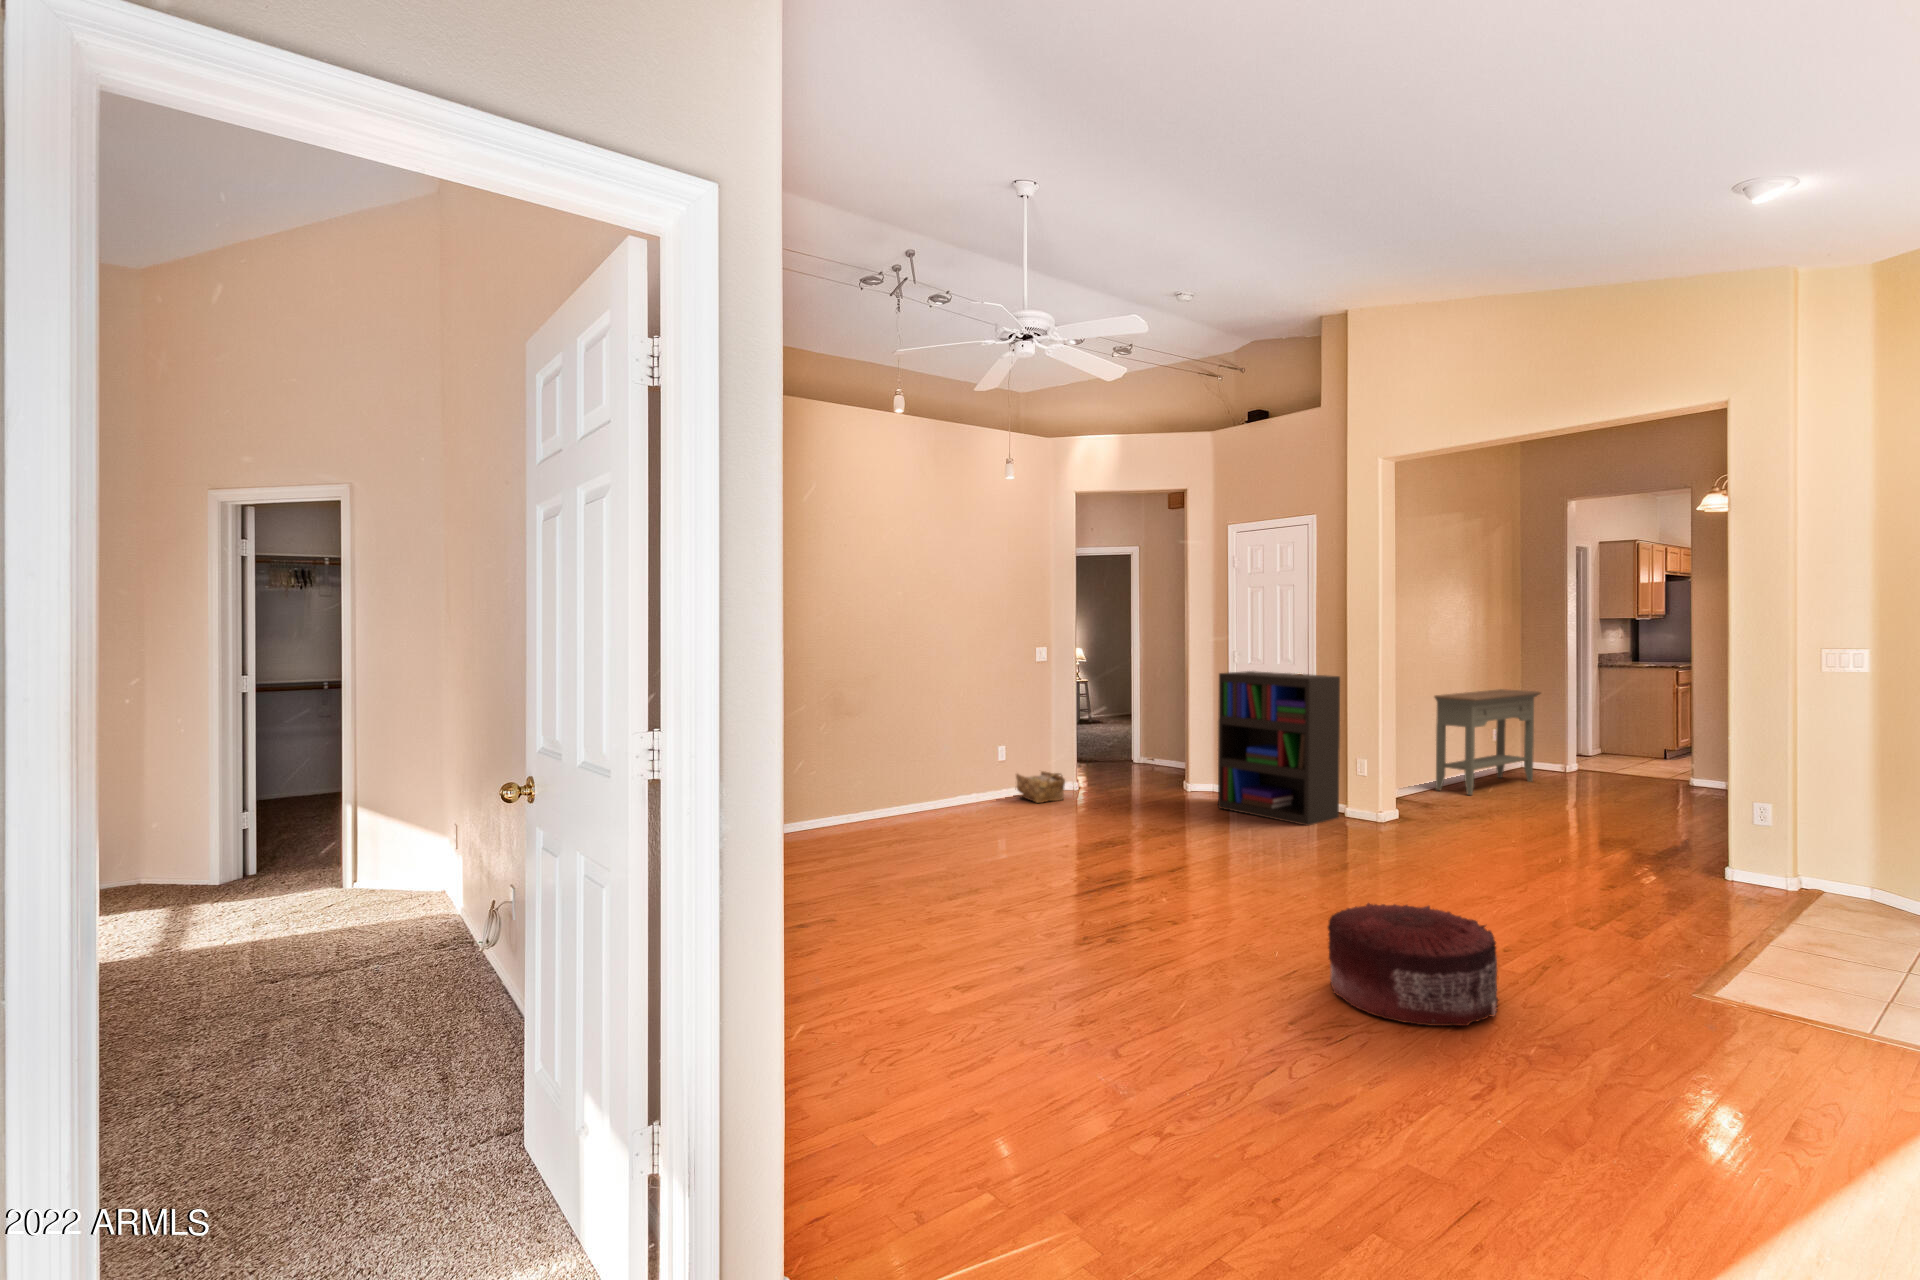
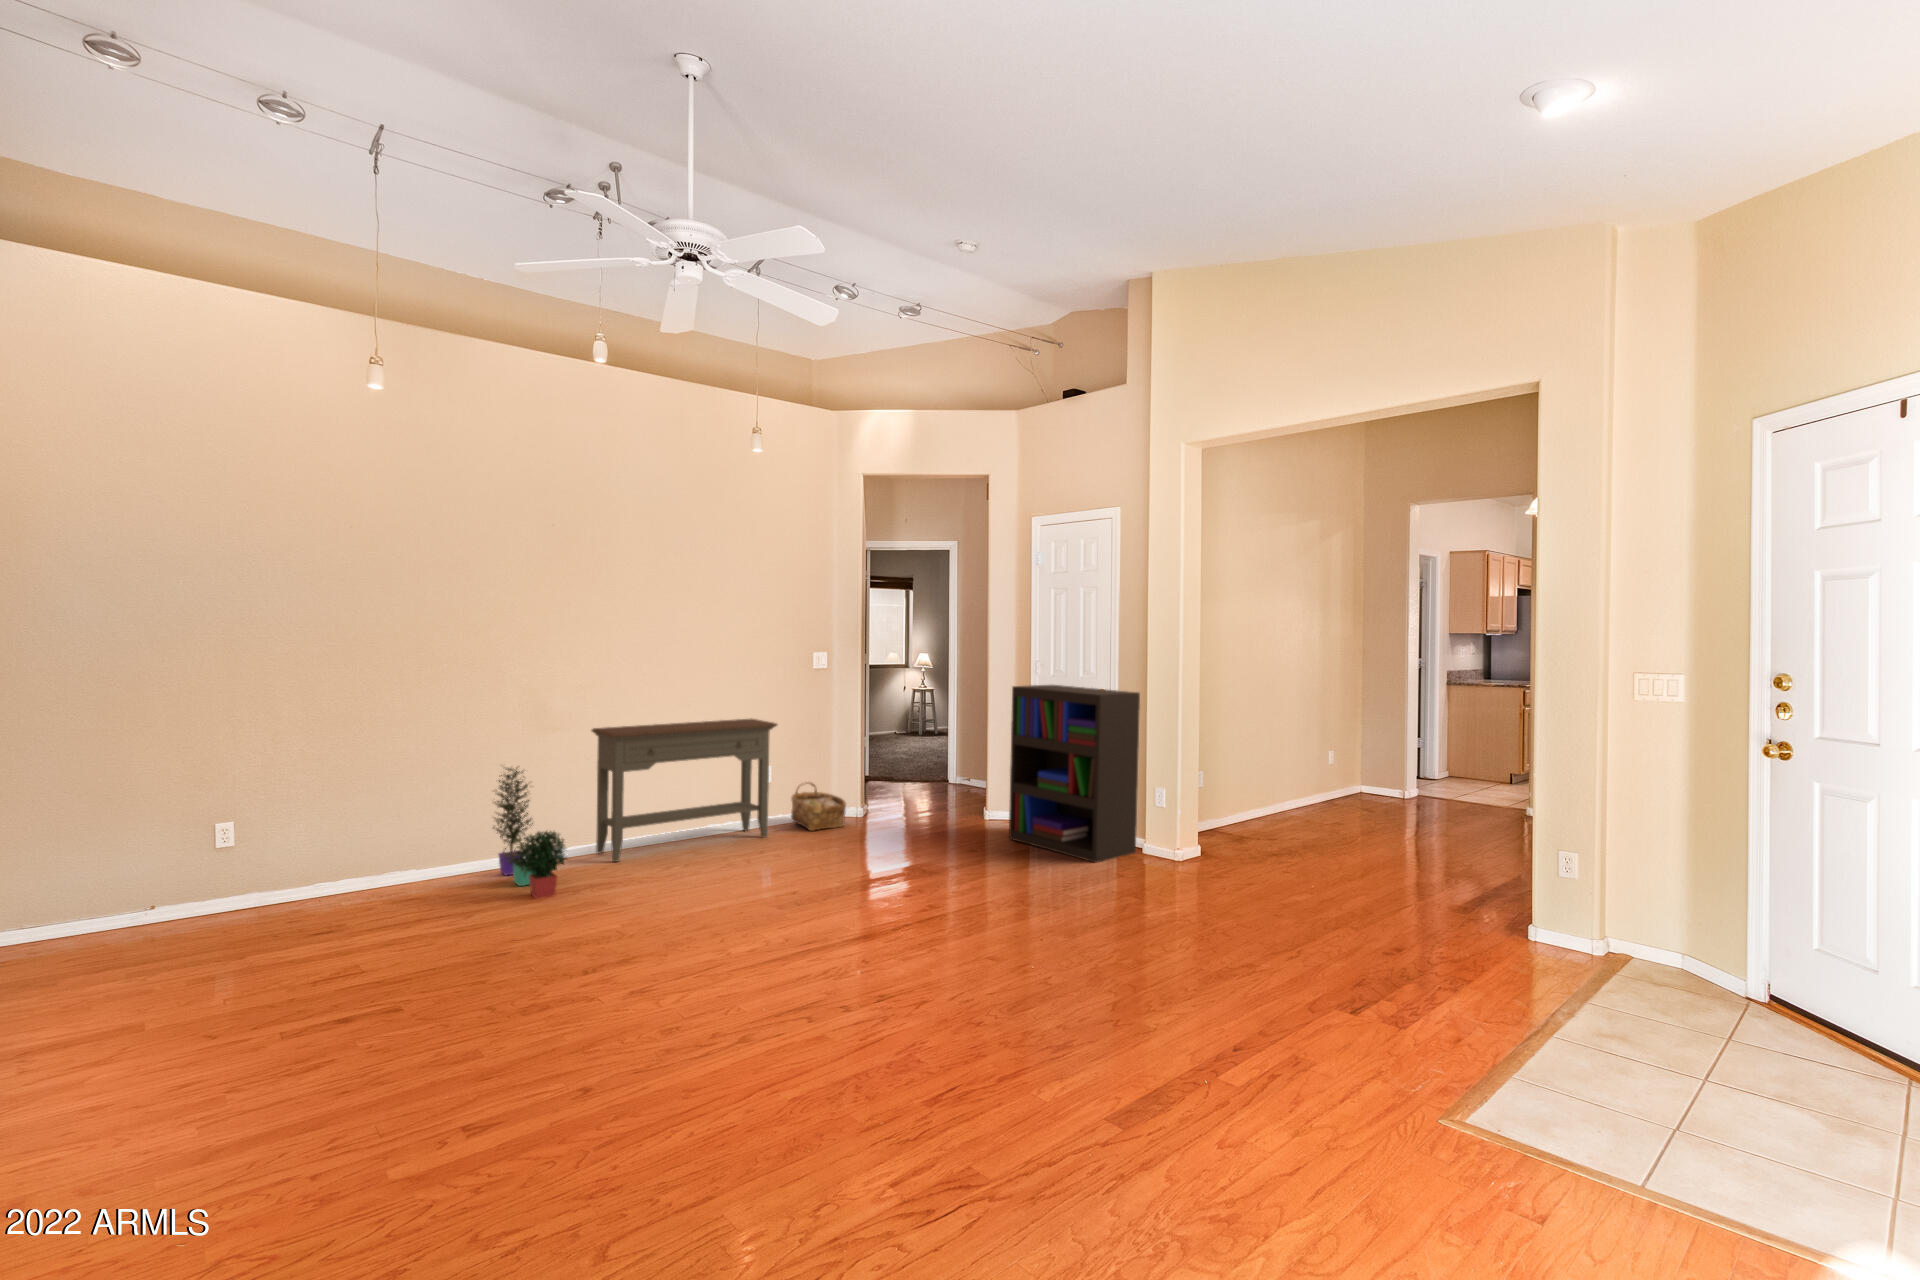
console table: present [1434,689,1541,795] -> present [592,718,777,862]
potted plant: none [797,744,876,854] -> present [493,768,566,899]
pouf: present [1328,903,1498,1026] -> none [973,995,1188,1186]

